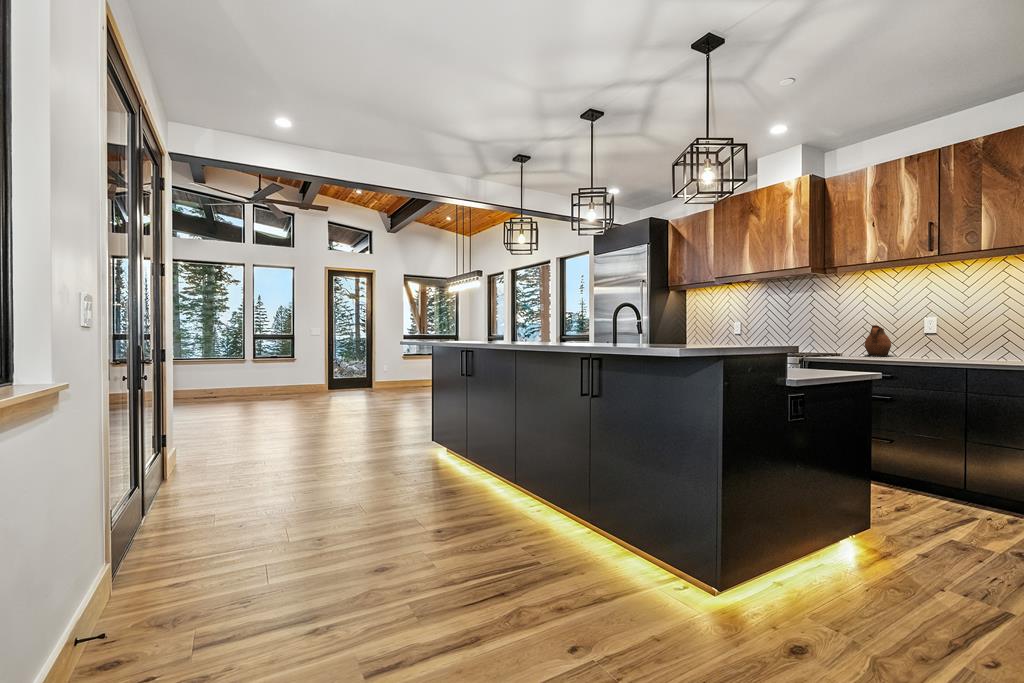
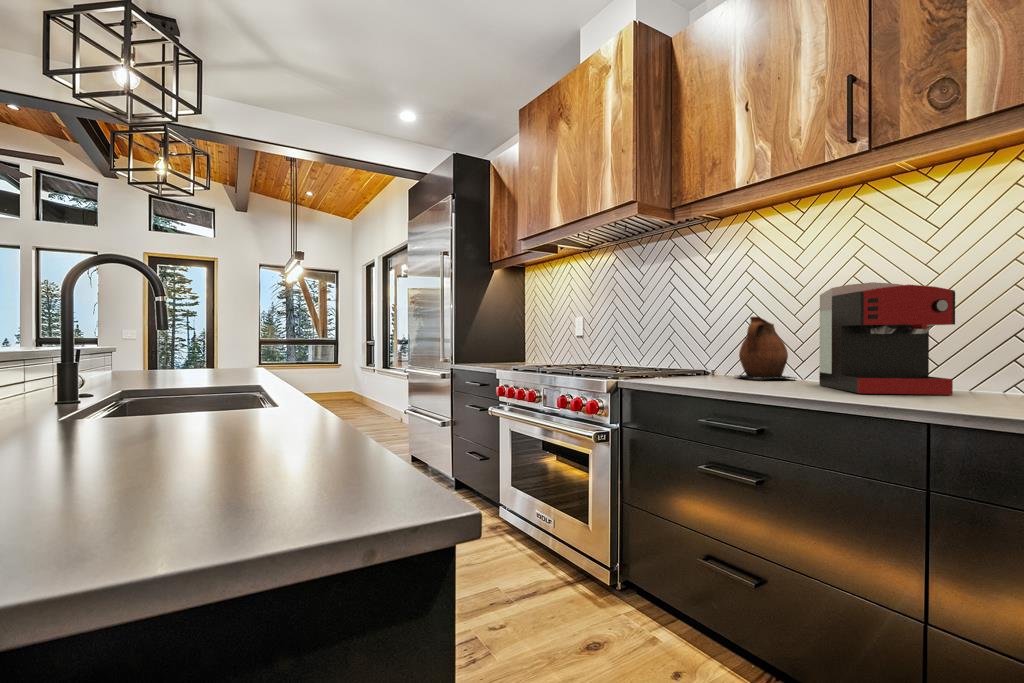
coffee maker: none [912,311,976,360] -> present [819,282,955,395]

